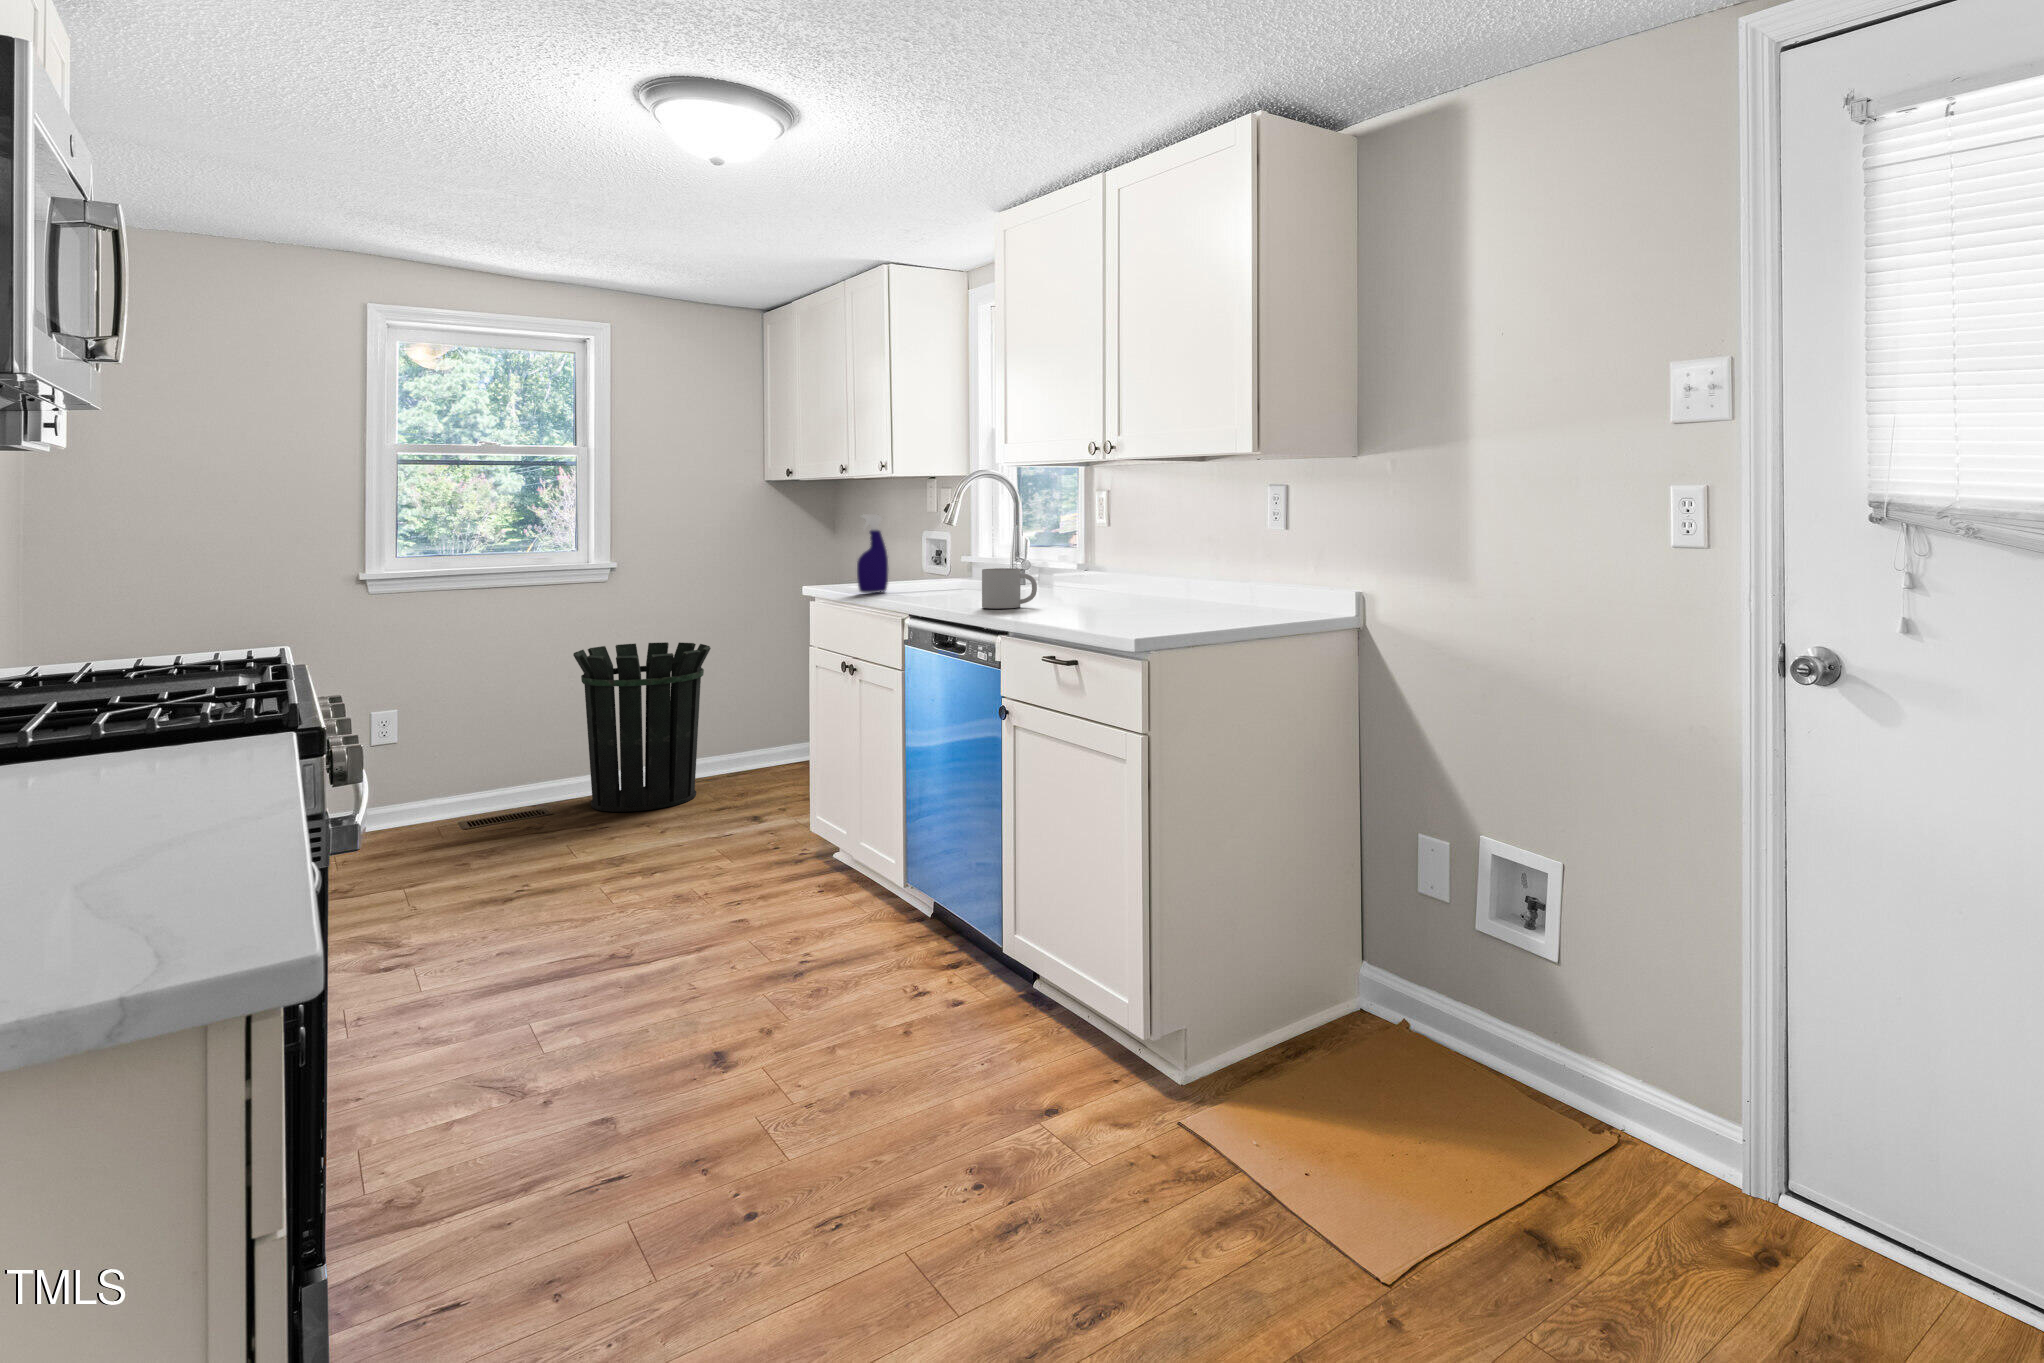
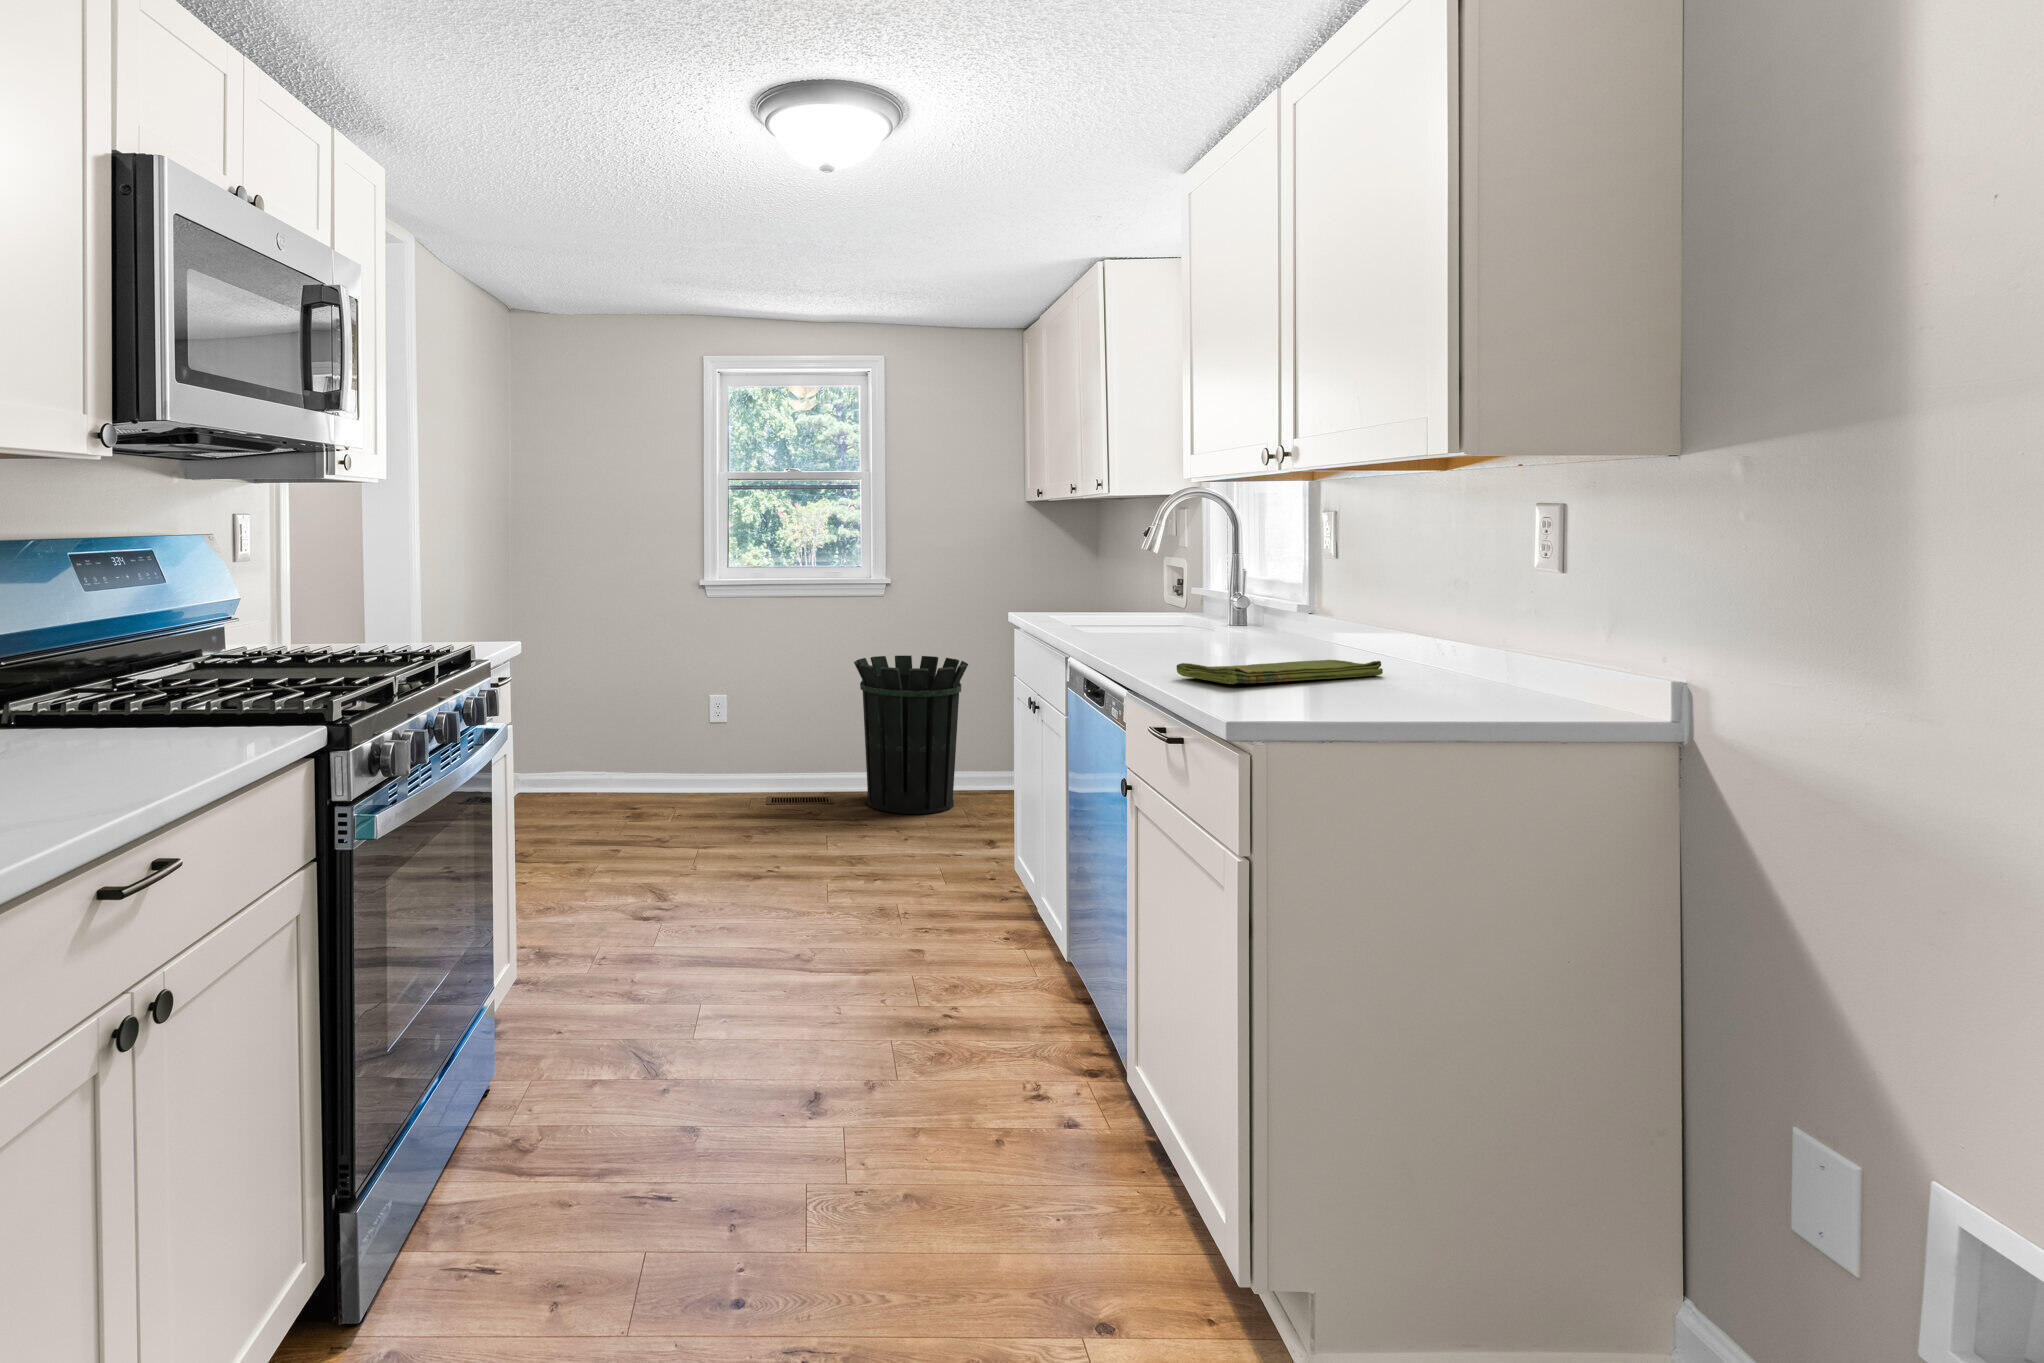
spray bottle: present [857,514,888,593] -> none [1045,540,1081,625]
mug: present [982,568,1037,608] -> none [1134,608,1201,657]
dish towel: none [1046,597,1177,619] -> present [1177,660,1383,684]

